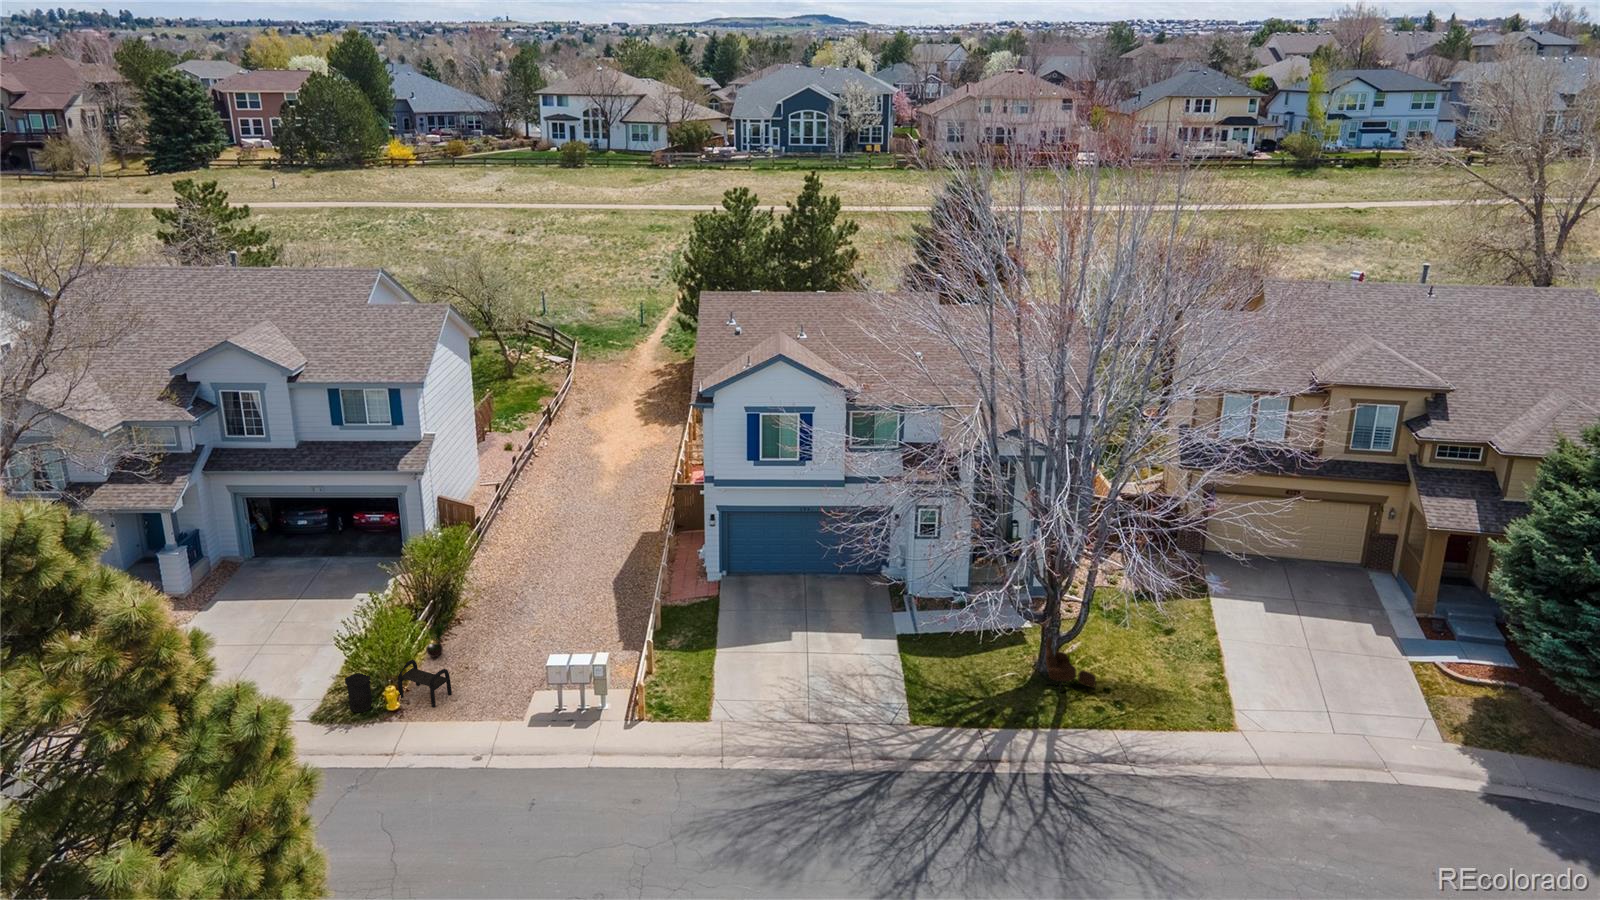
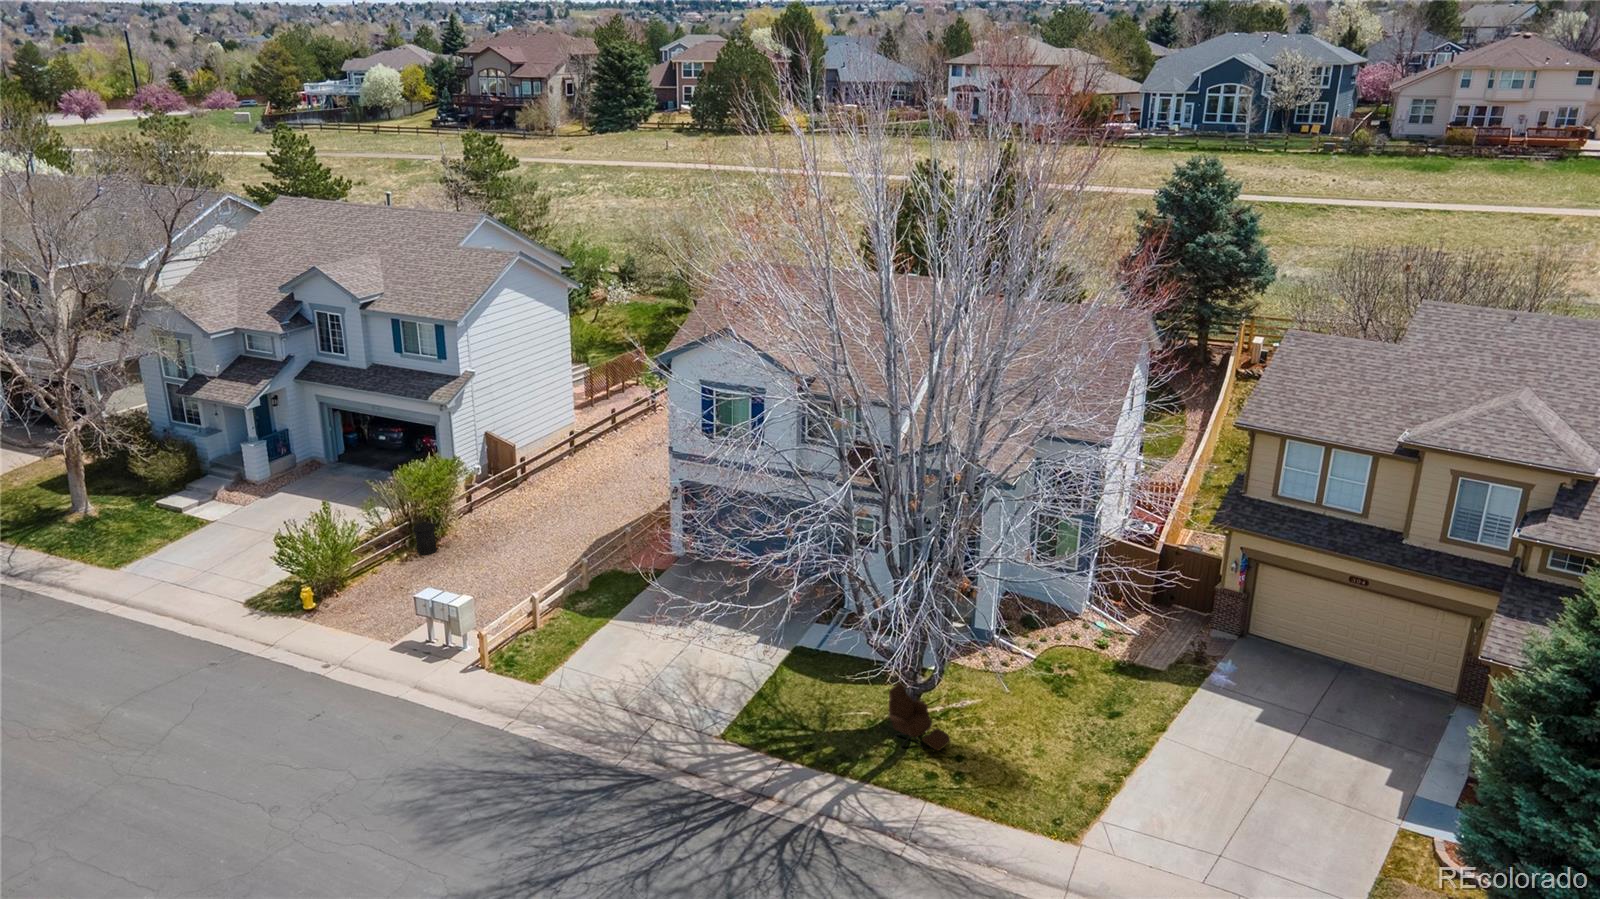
potted tree: present [426,626,444,658] -> none [367,544,387,576]
bench: present [398,660,452,707] -> none [313,571,356,617]
trash can: present [345,673,372,712] -> present [413,522,437,555]

